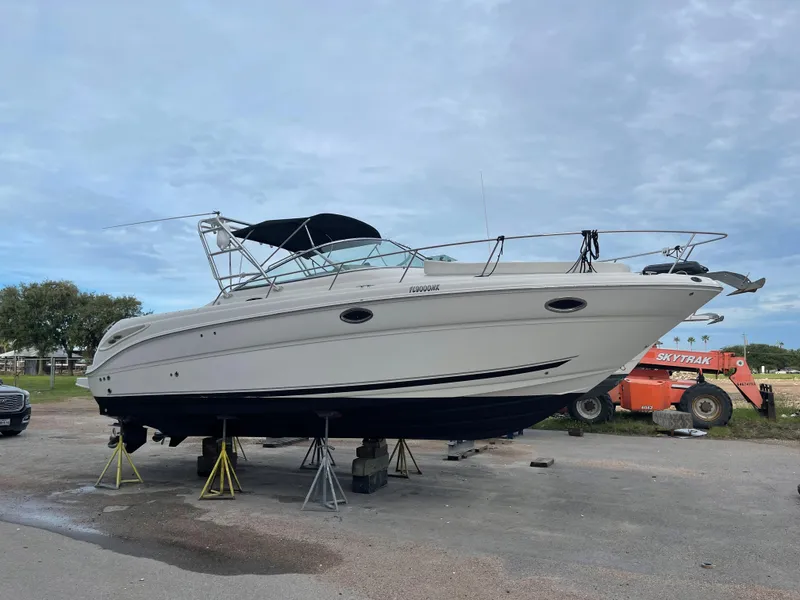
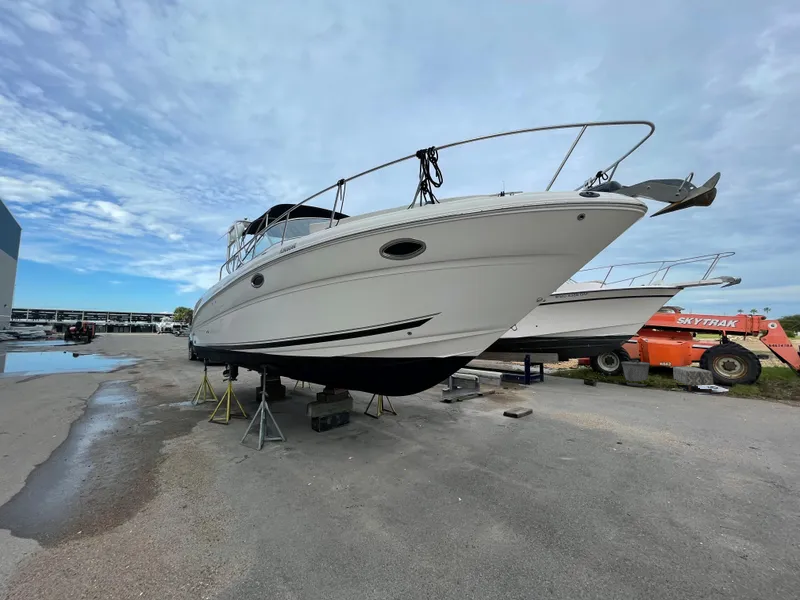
trash can: none [604,403,633,433] -> present [621,360,650,386]

